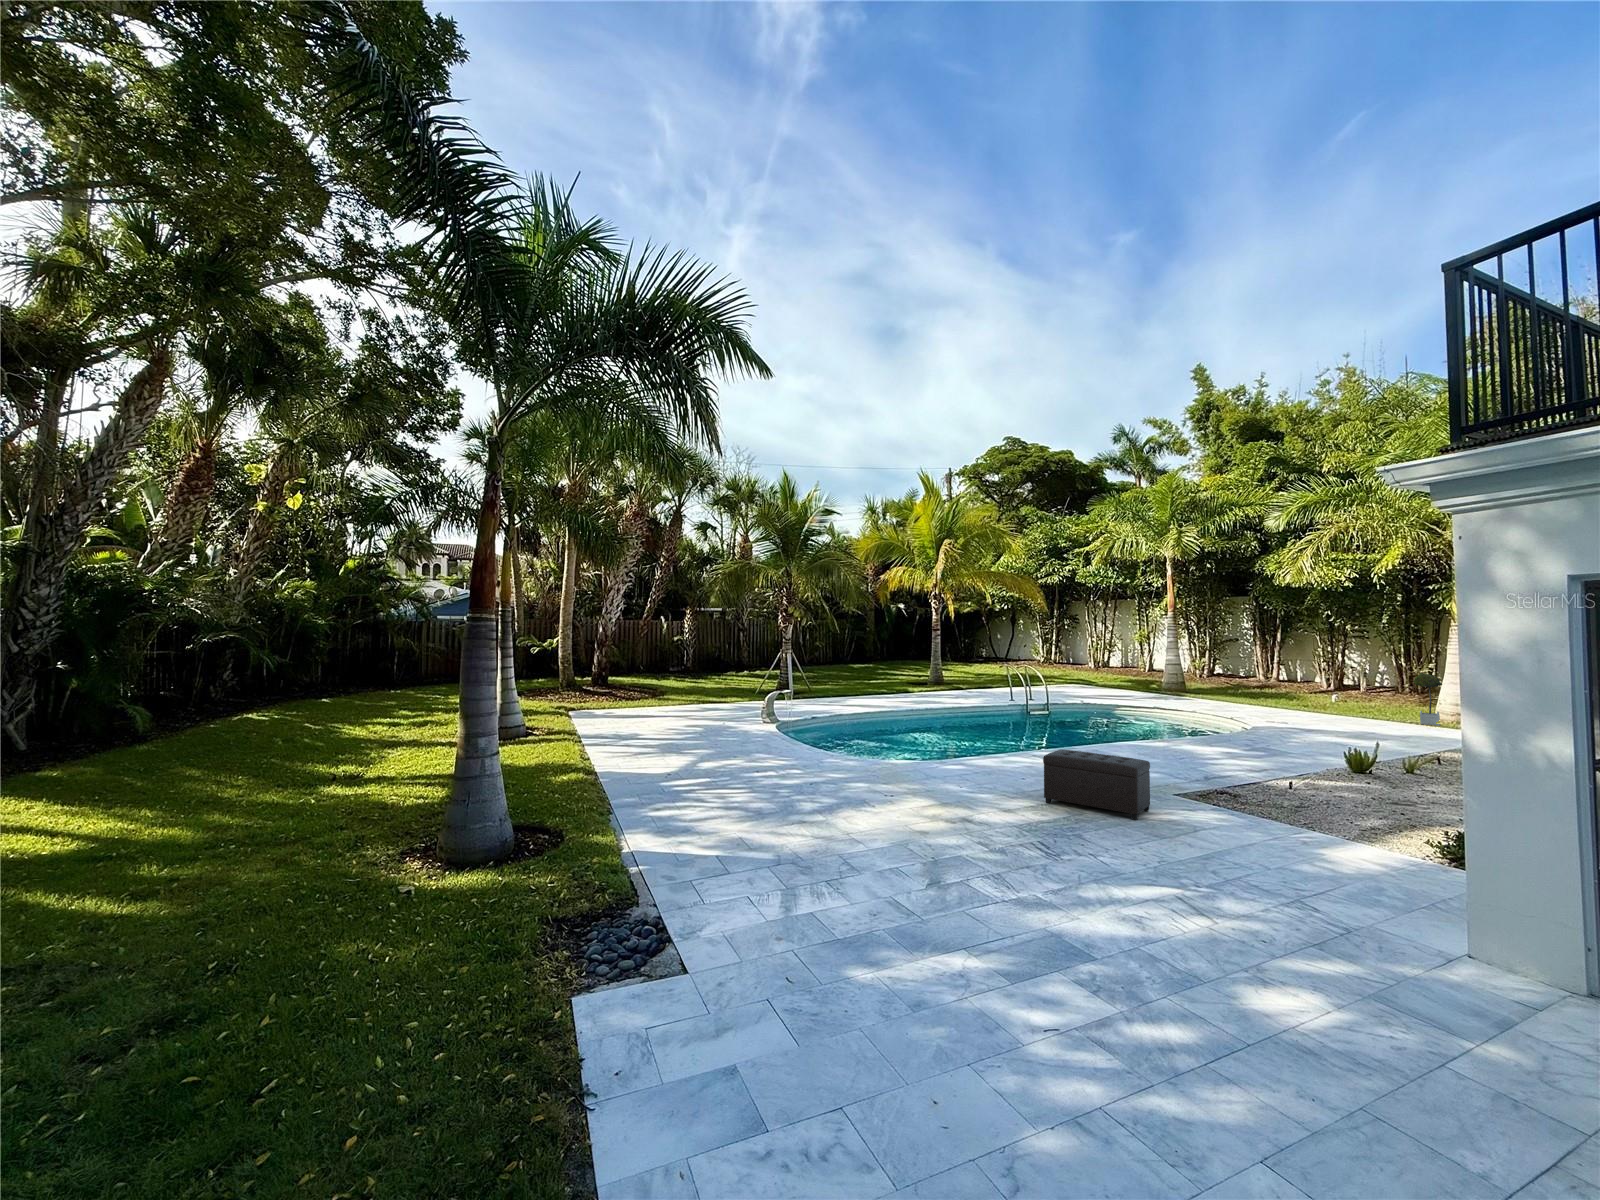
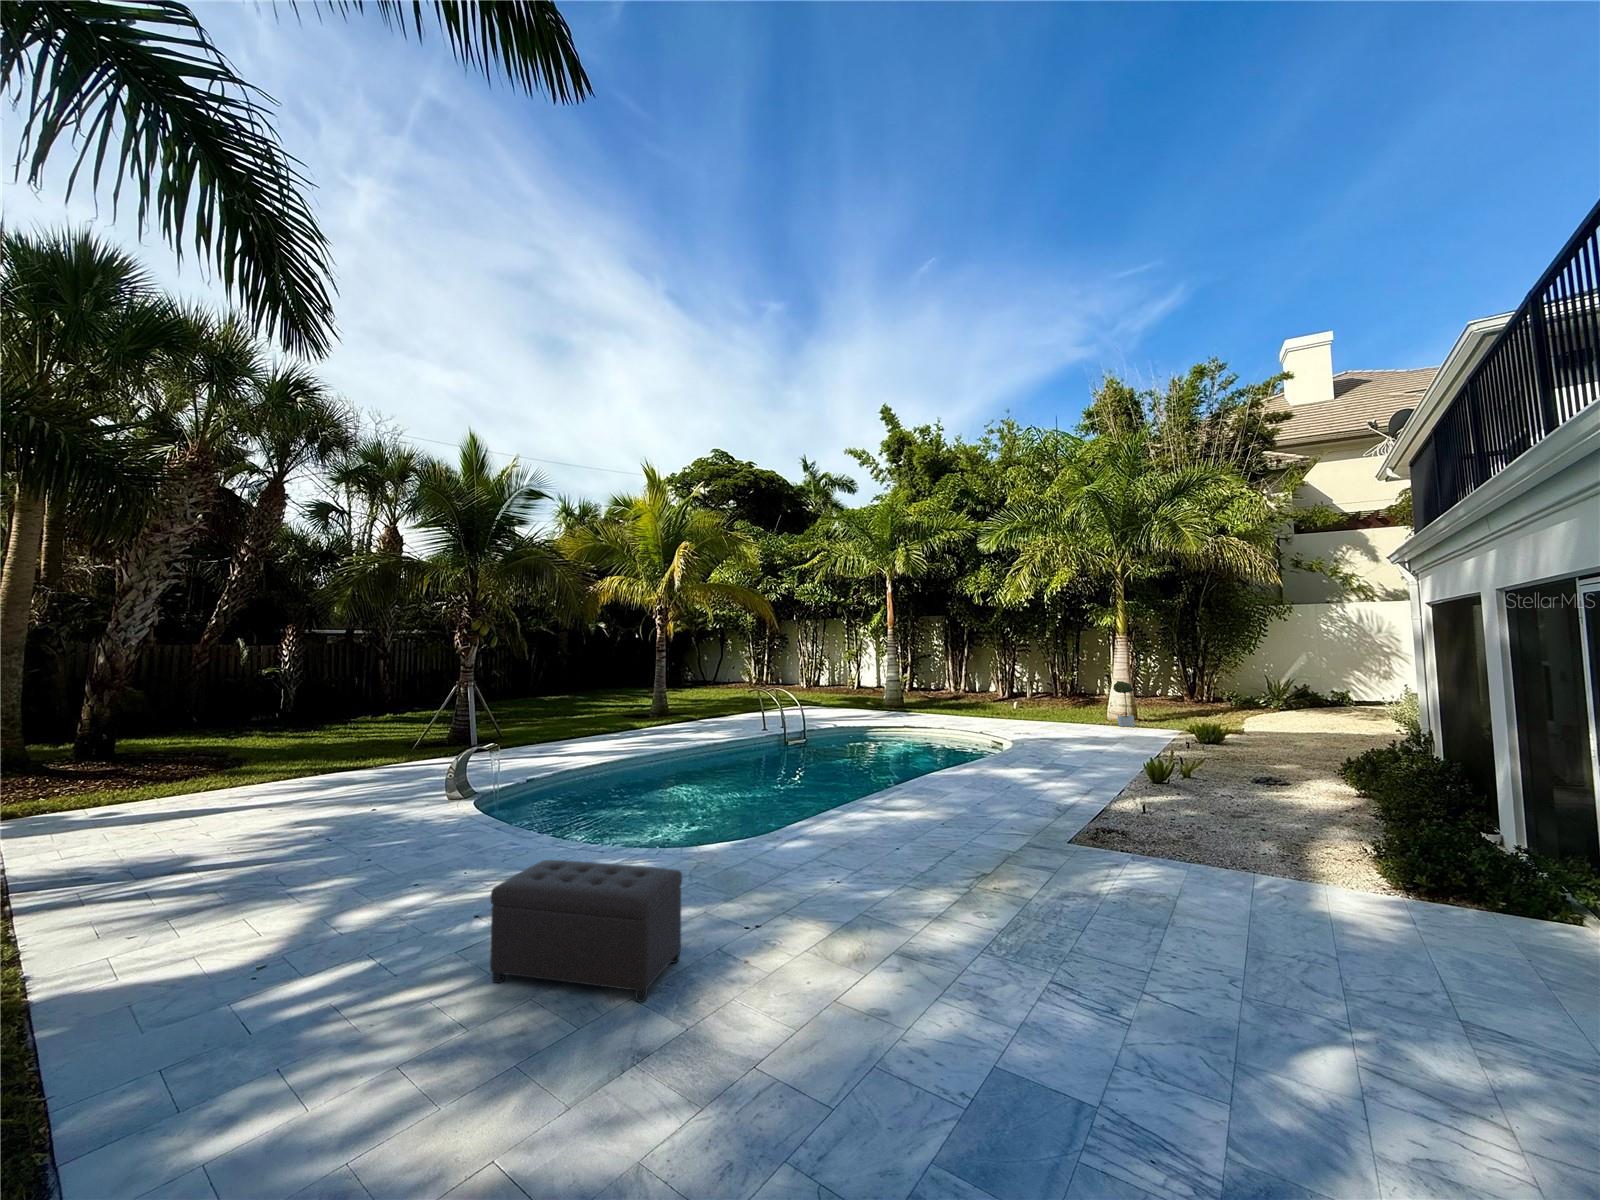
ottoman: present [1043,750,1150,820] -> present [490,860,682,1002]

